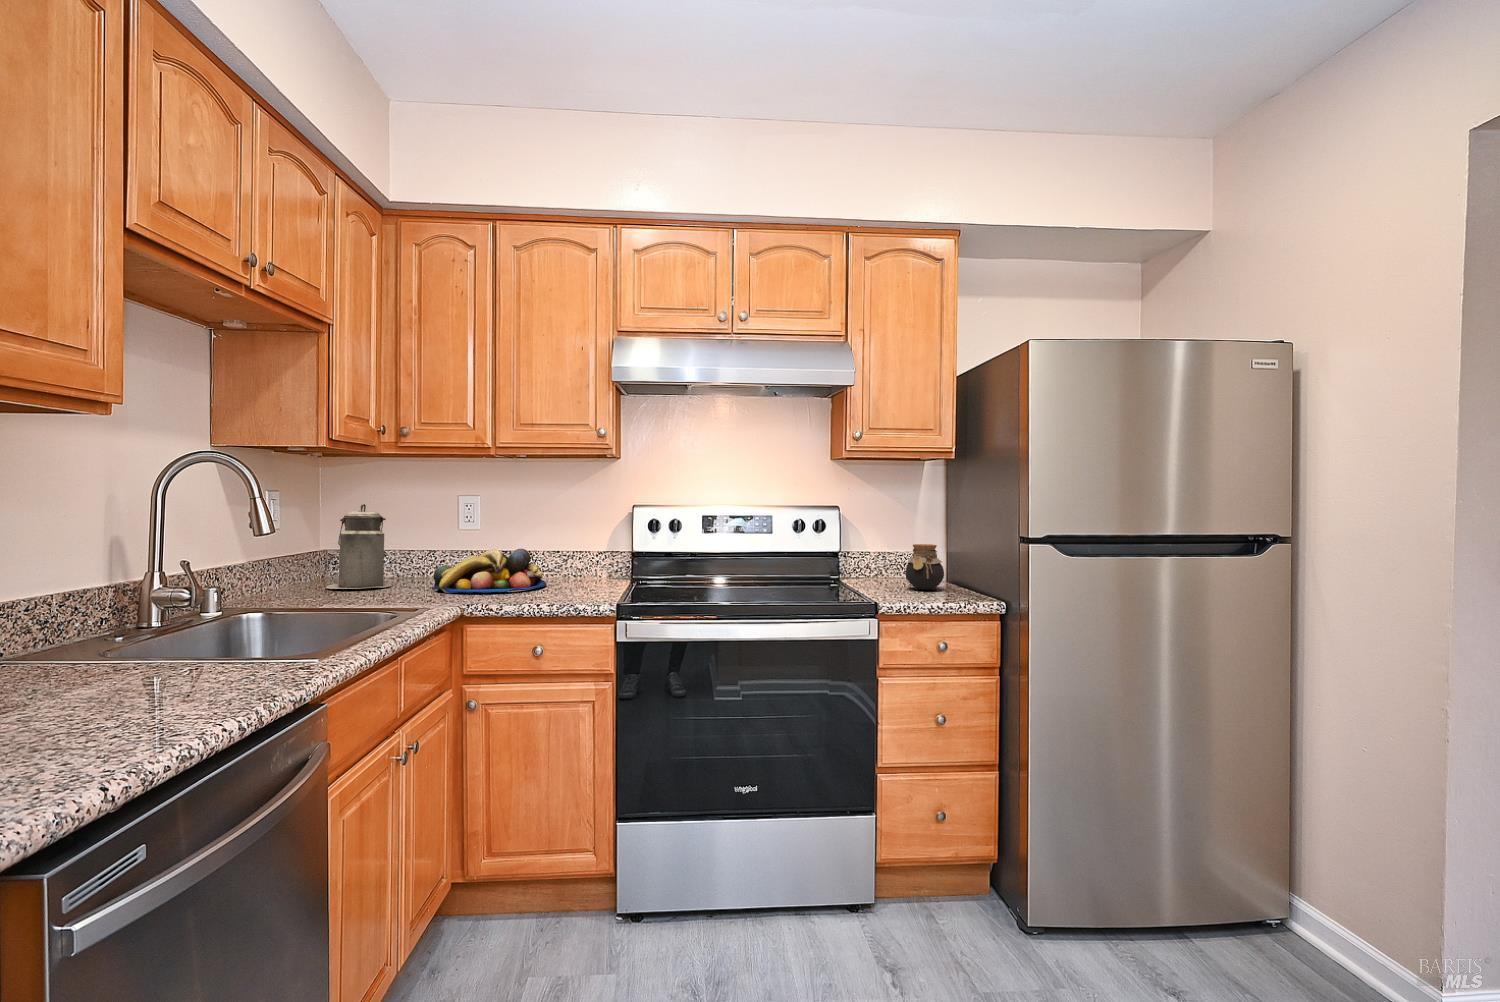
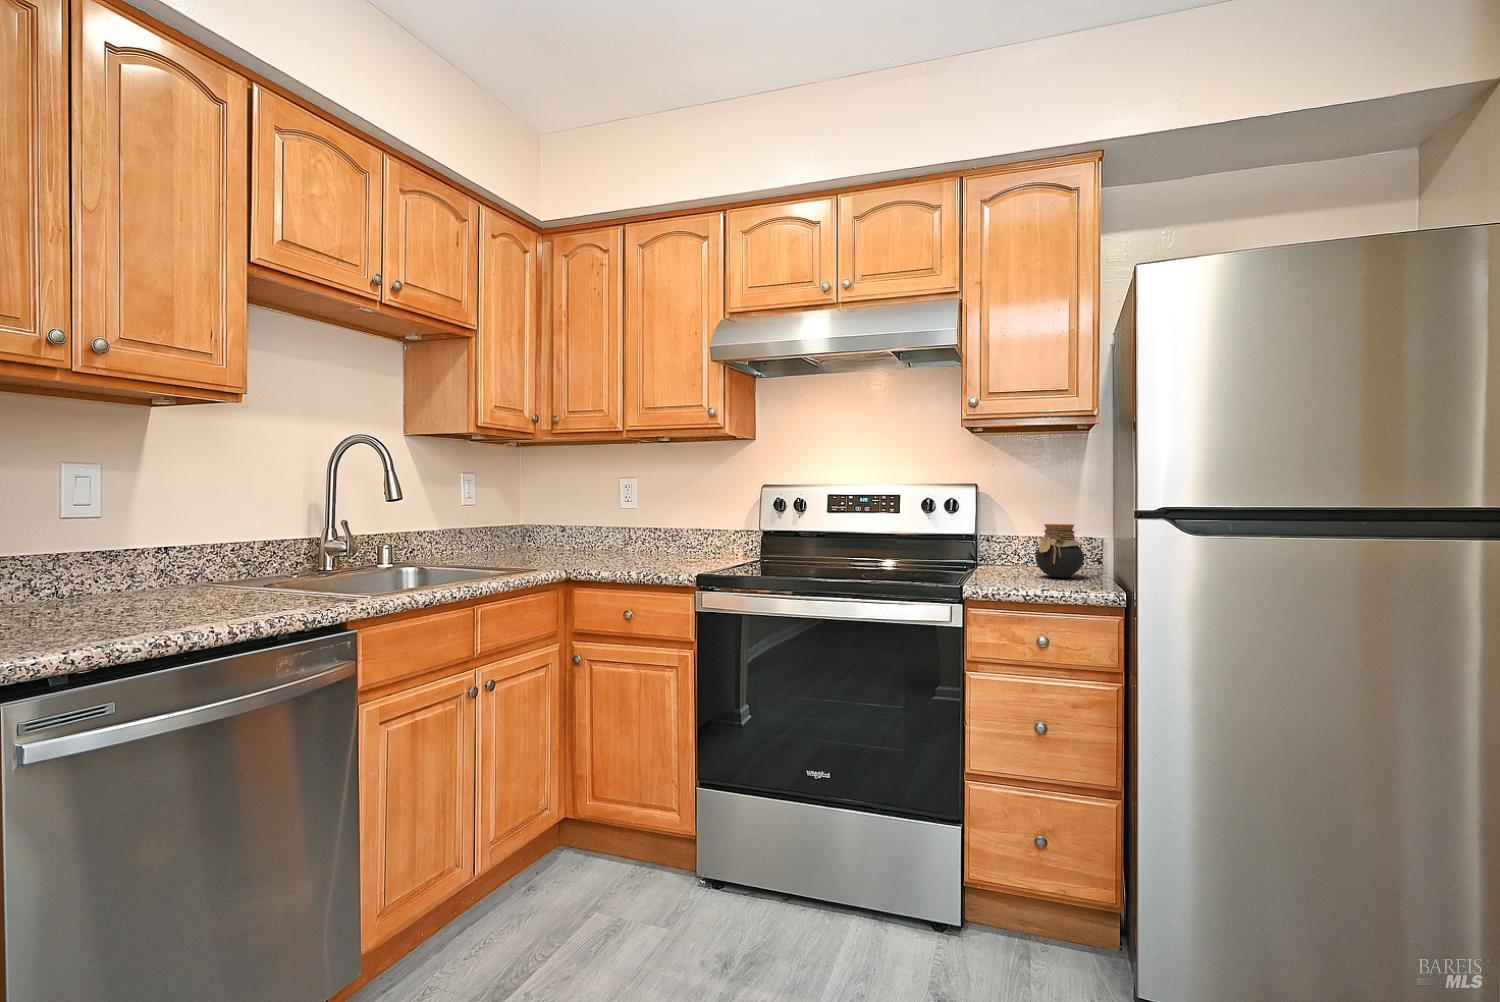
canister: present [326,504,392,589] -> none [504,484,557,556]
fruit bowl: present [432,549,547,593] -> none [576,524,676,562]

